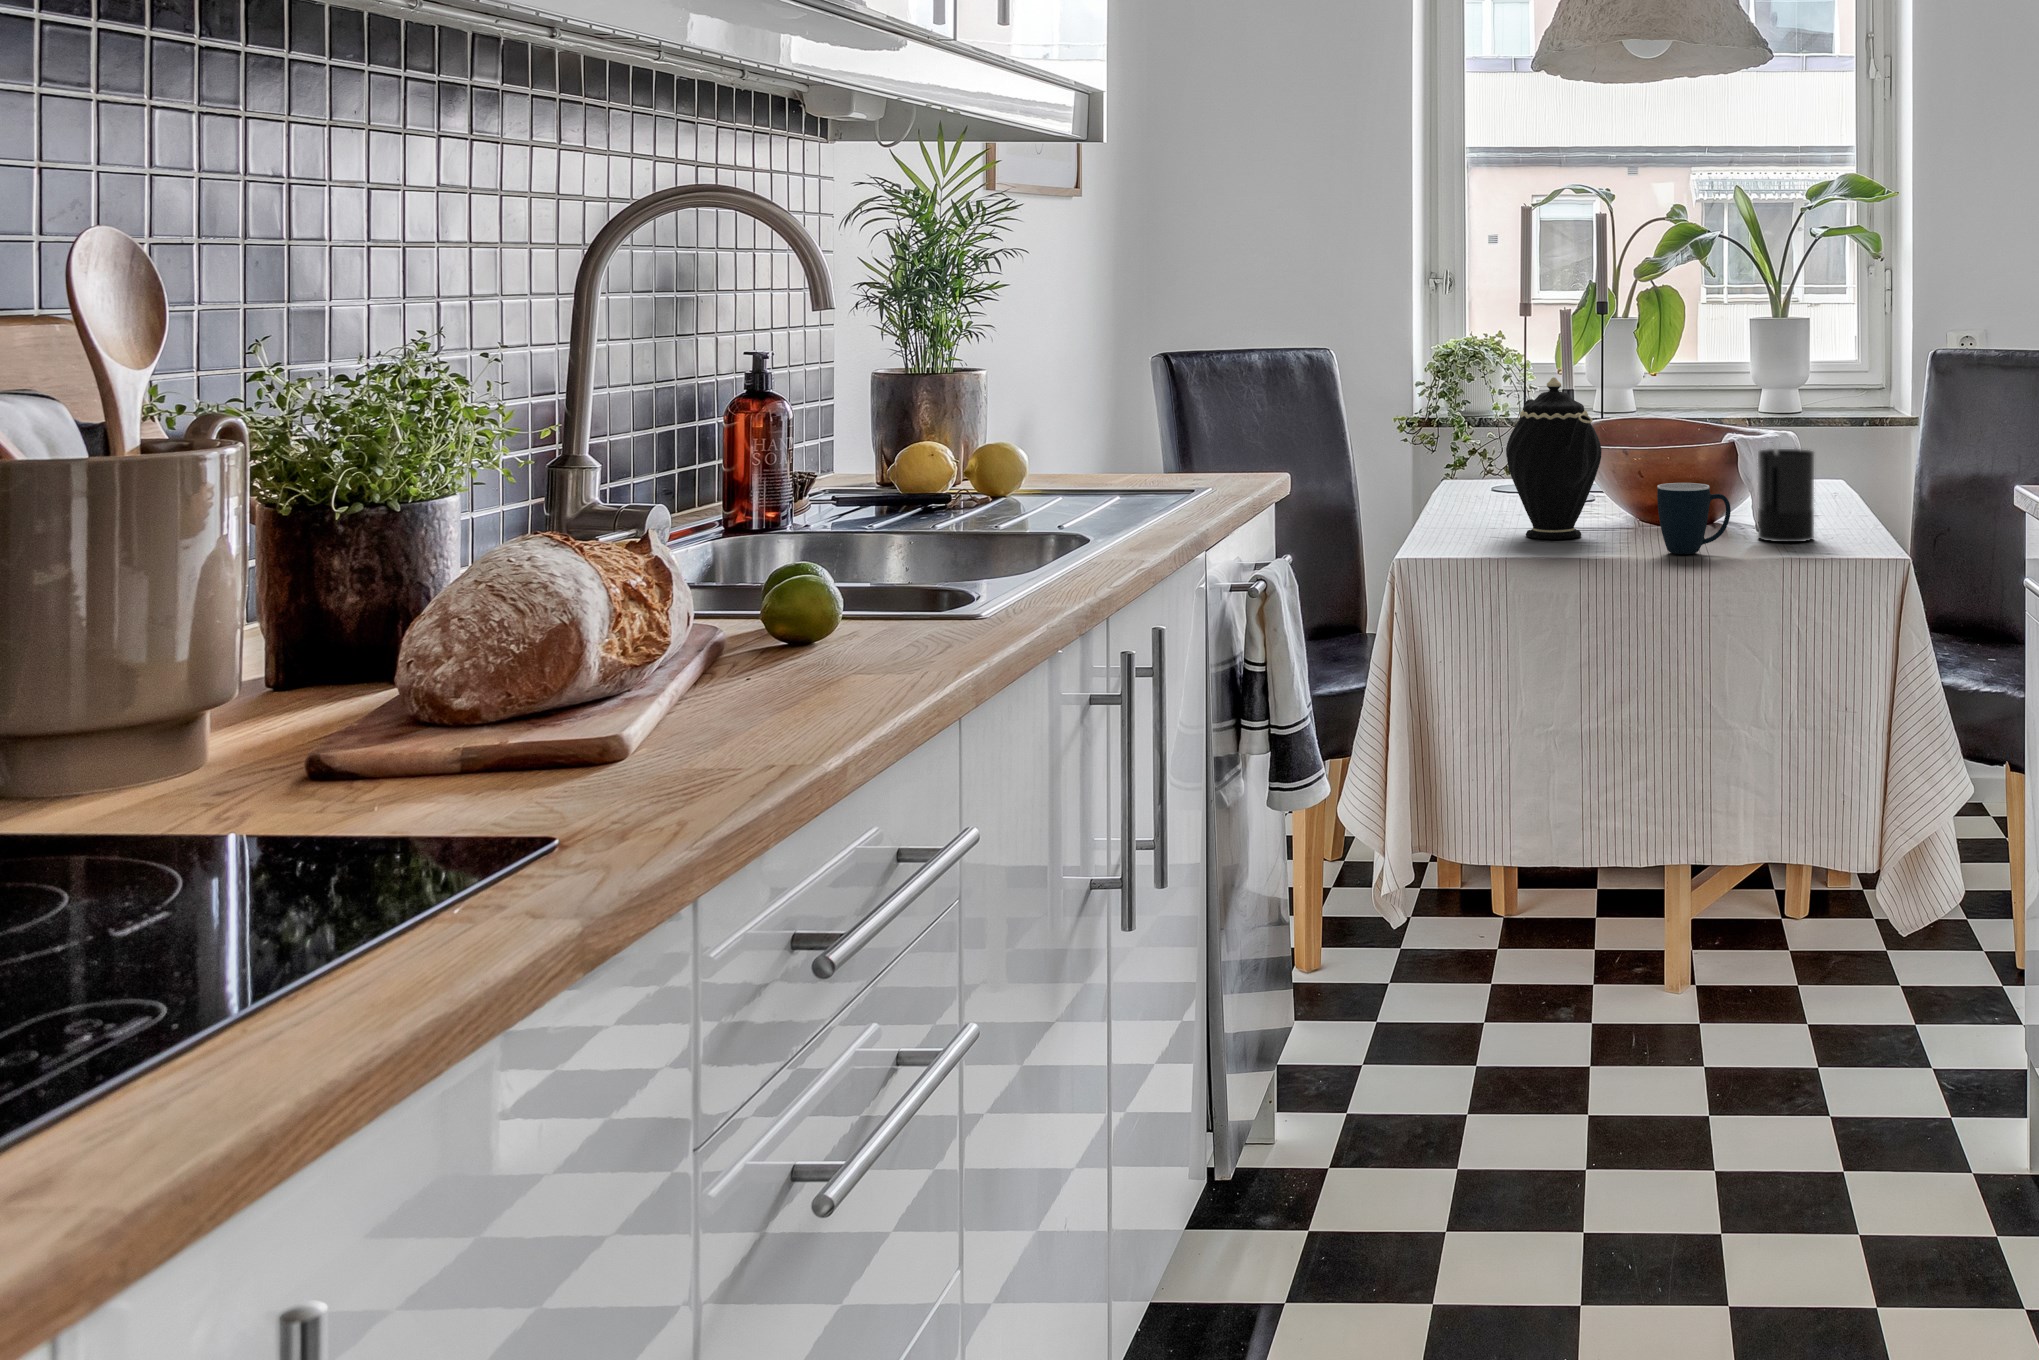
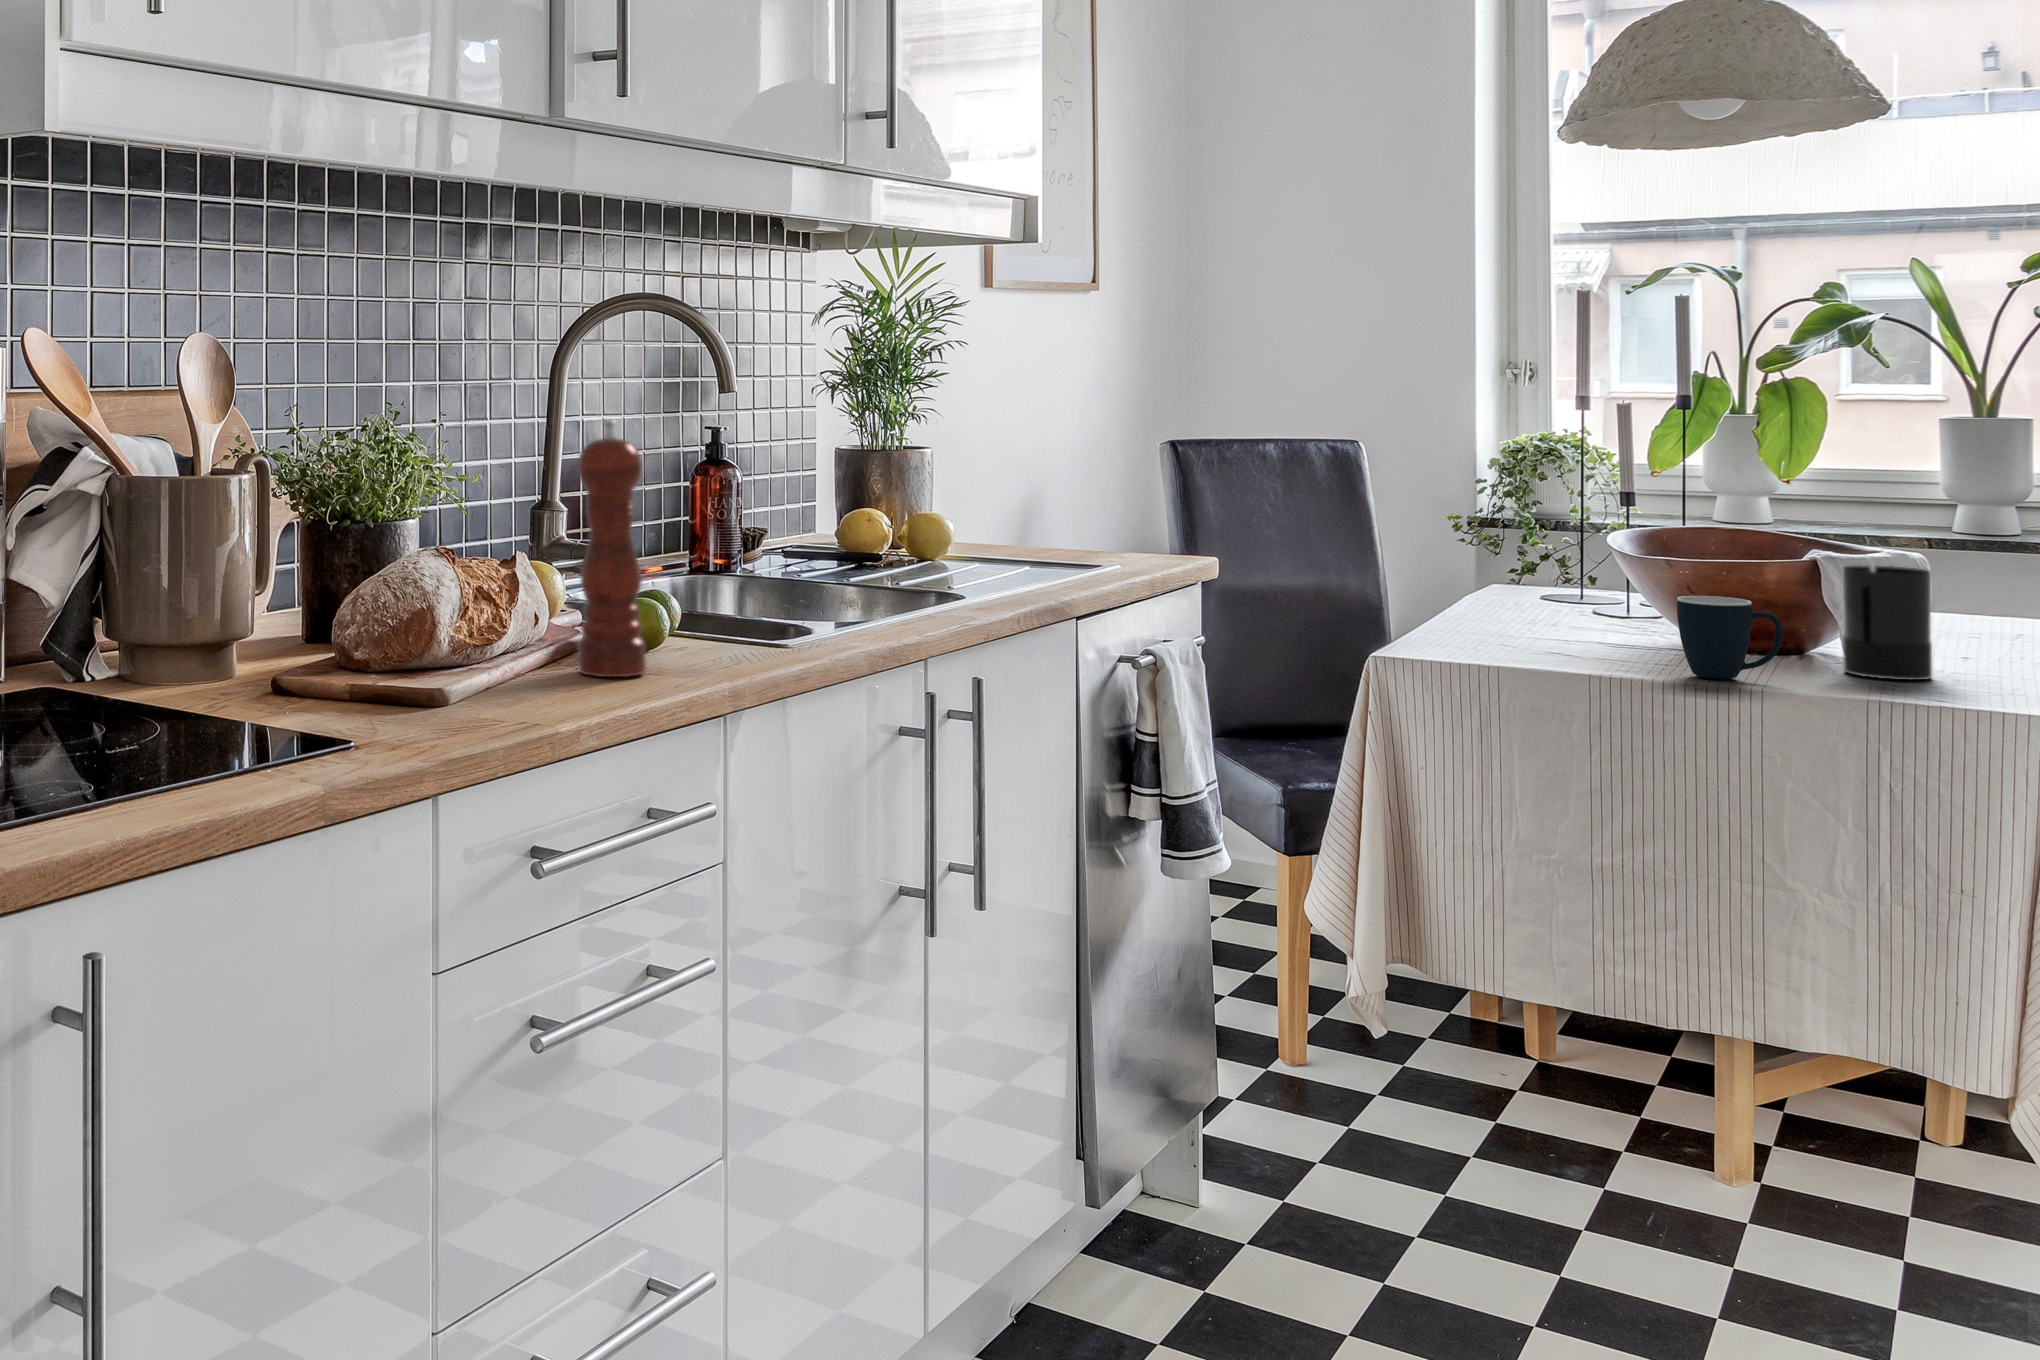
pepper mill: none [768,352,861,688] -> present [577,420,646,677]
teapot: present [1506,377,1601,539] -> none [1496,472,1619,650]

